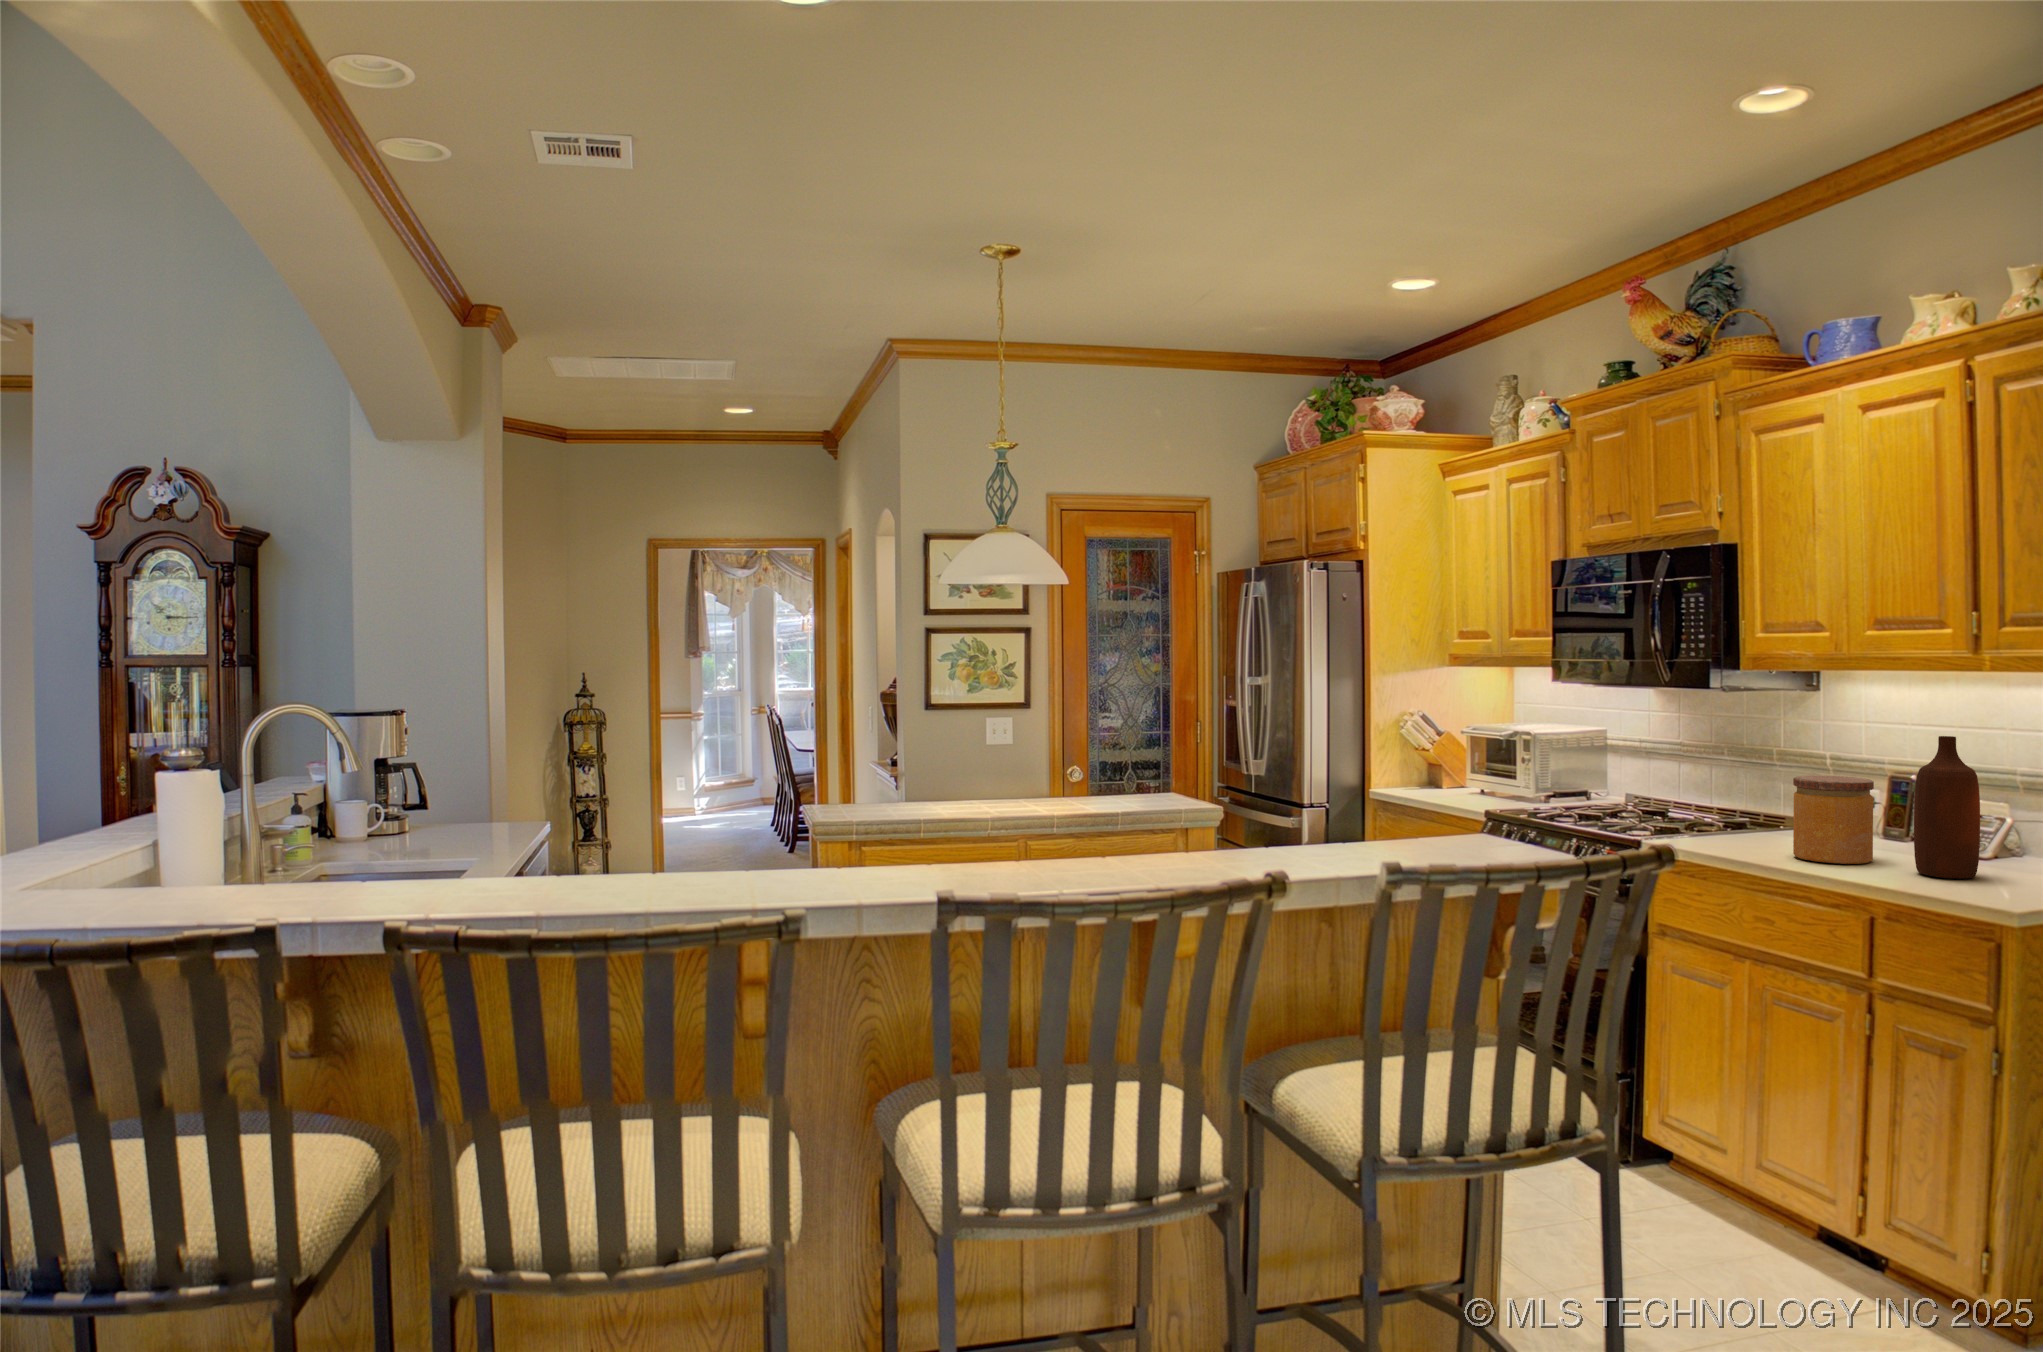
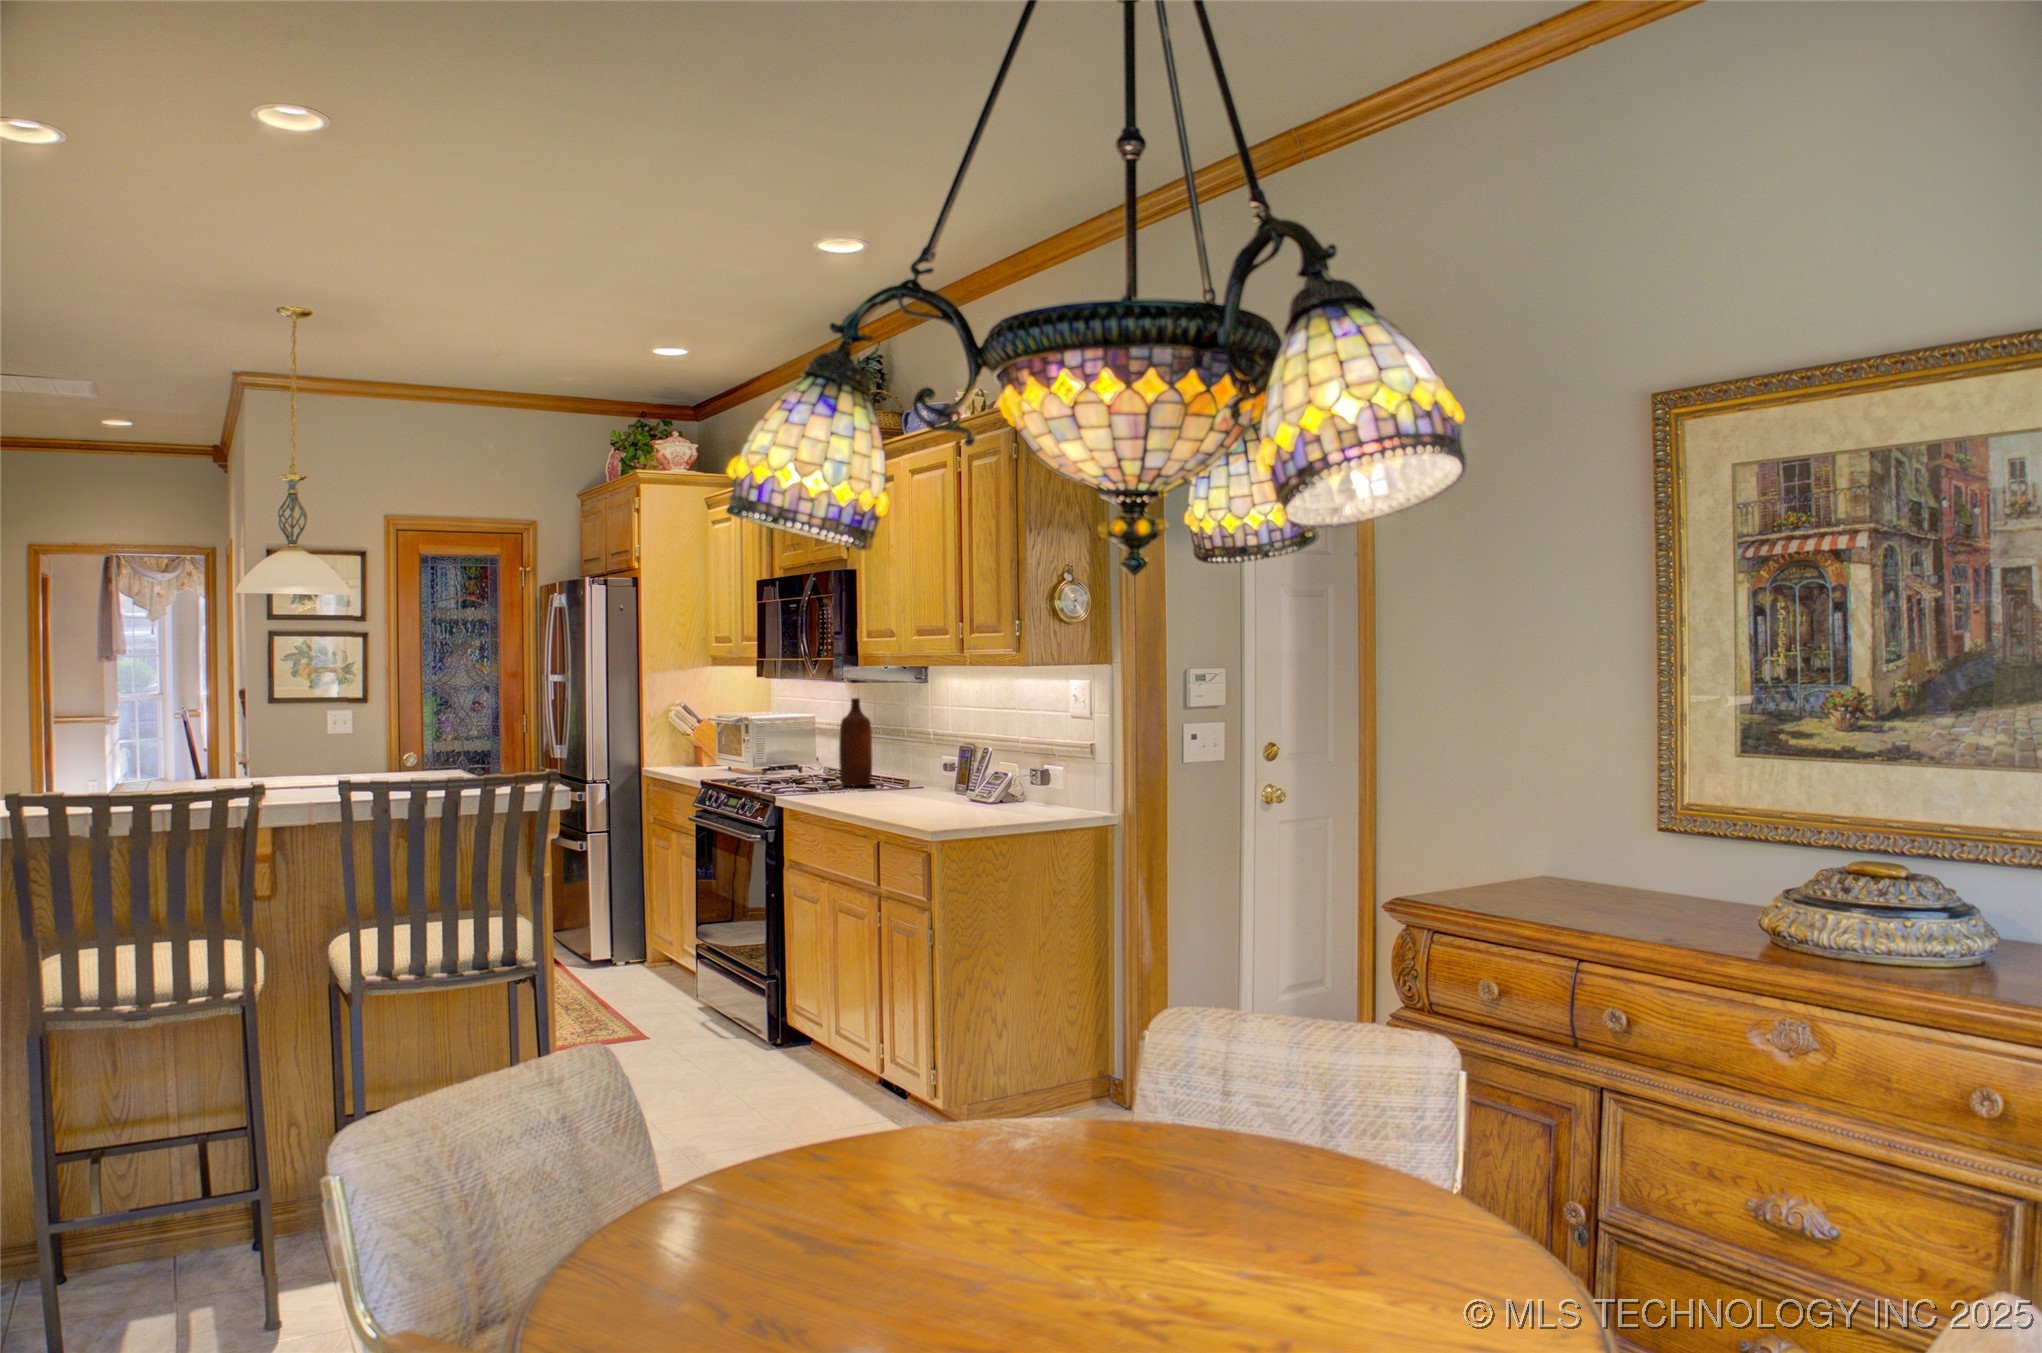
jar: present [1793,775,1874,864] -> none [797,729,841,783]

